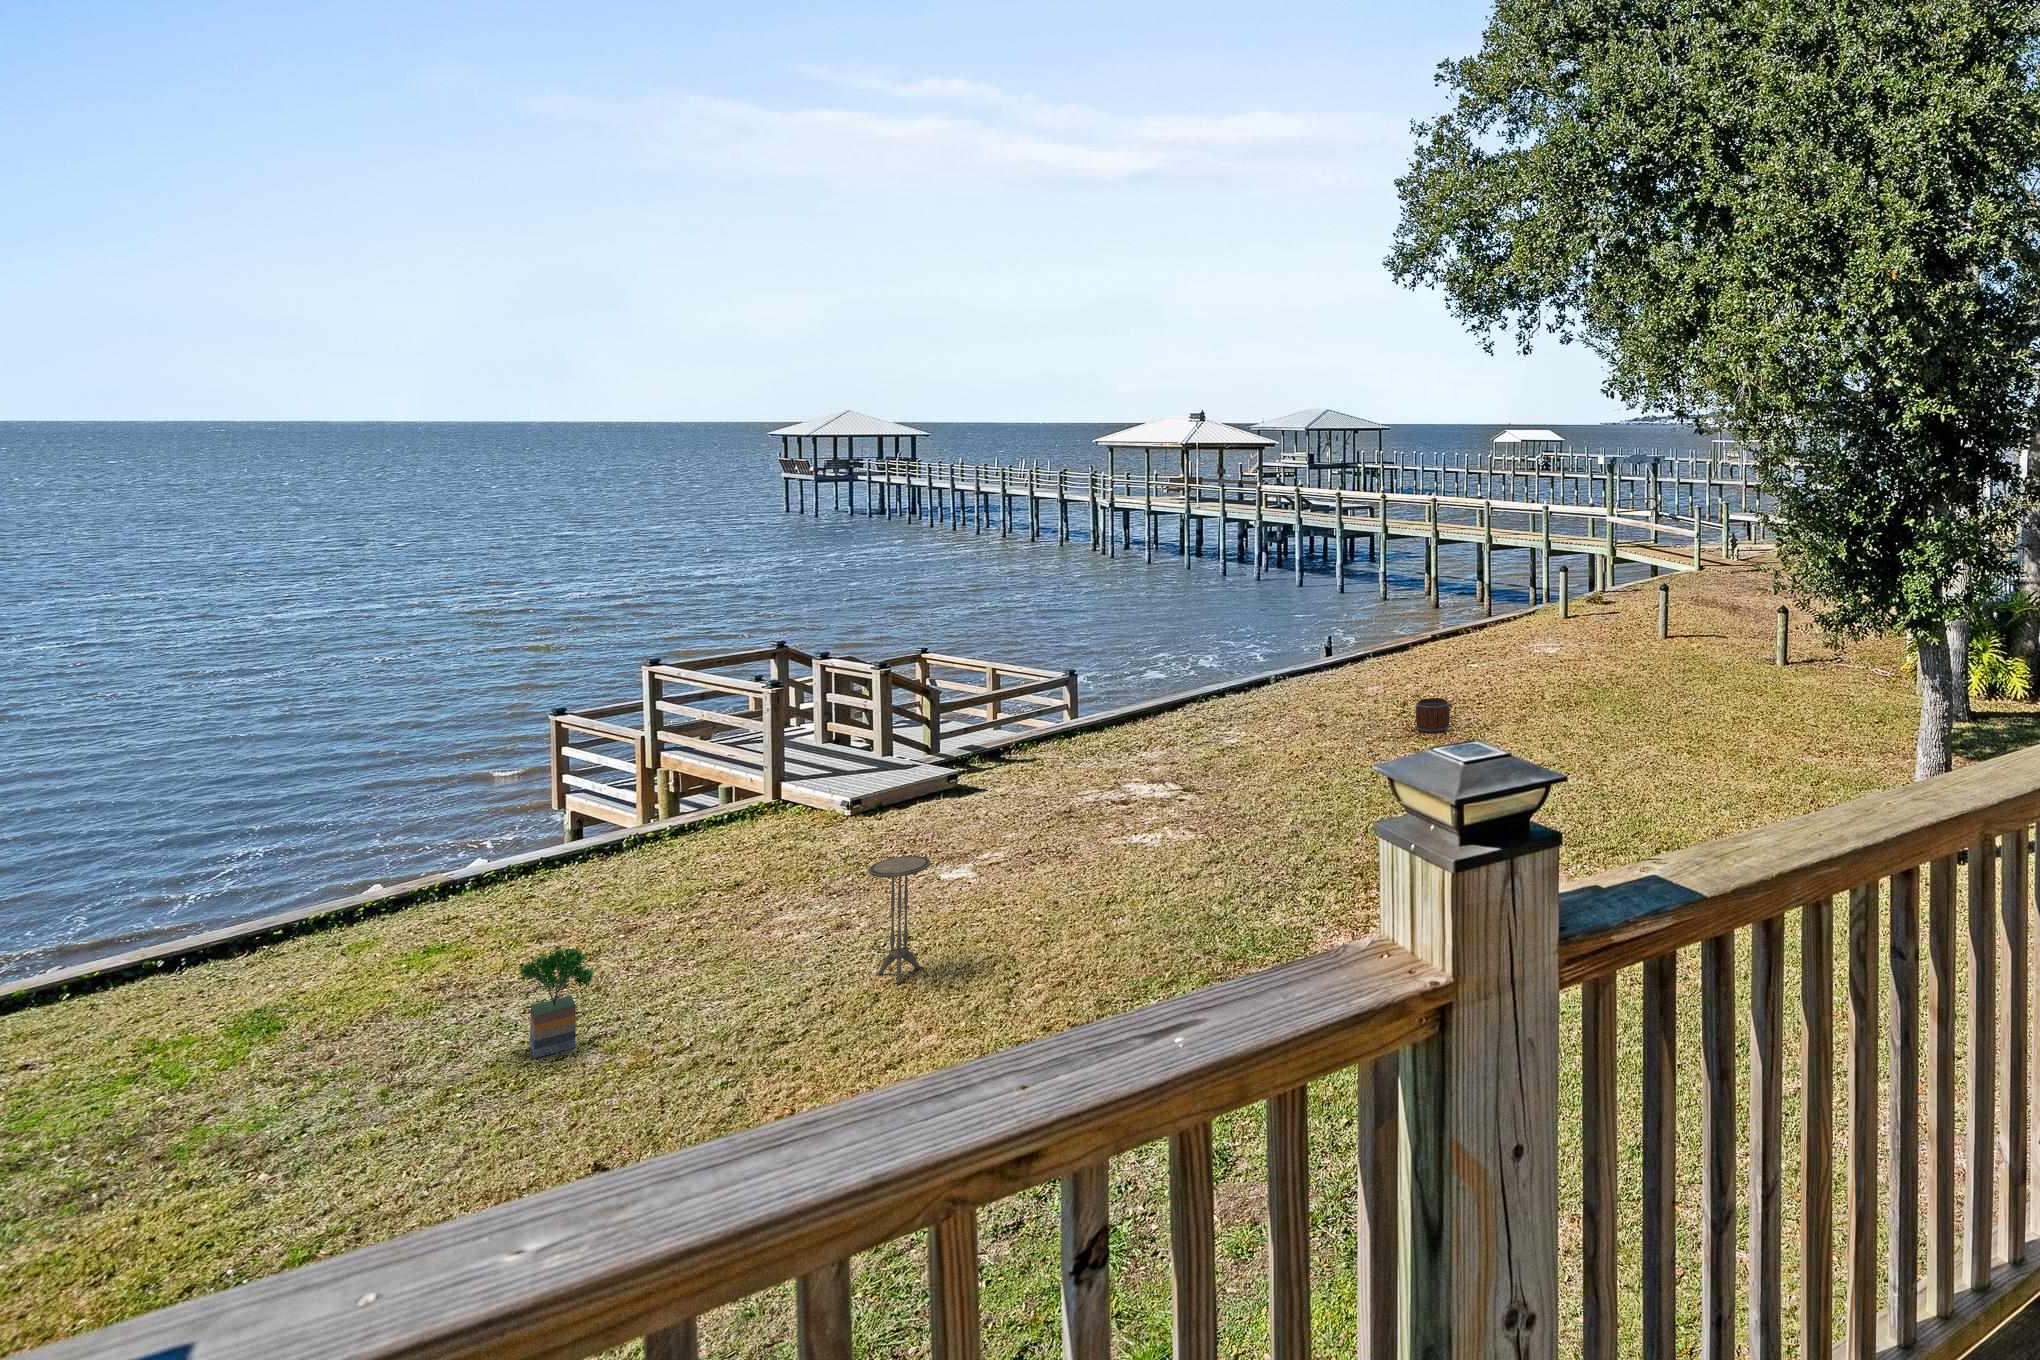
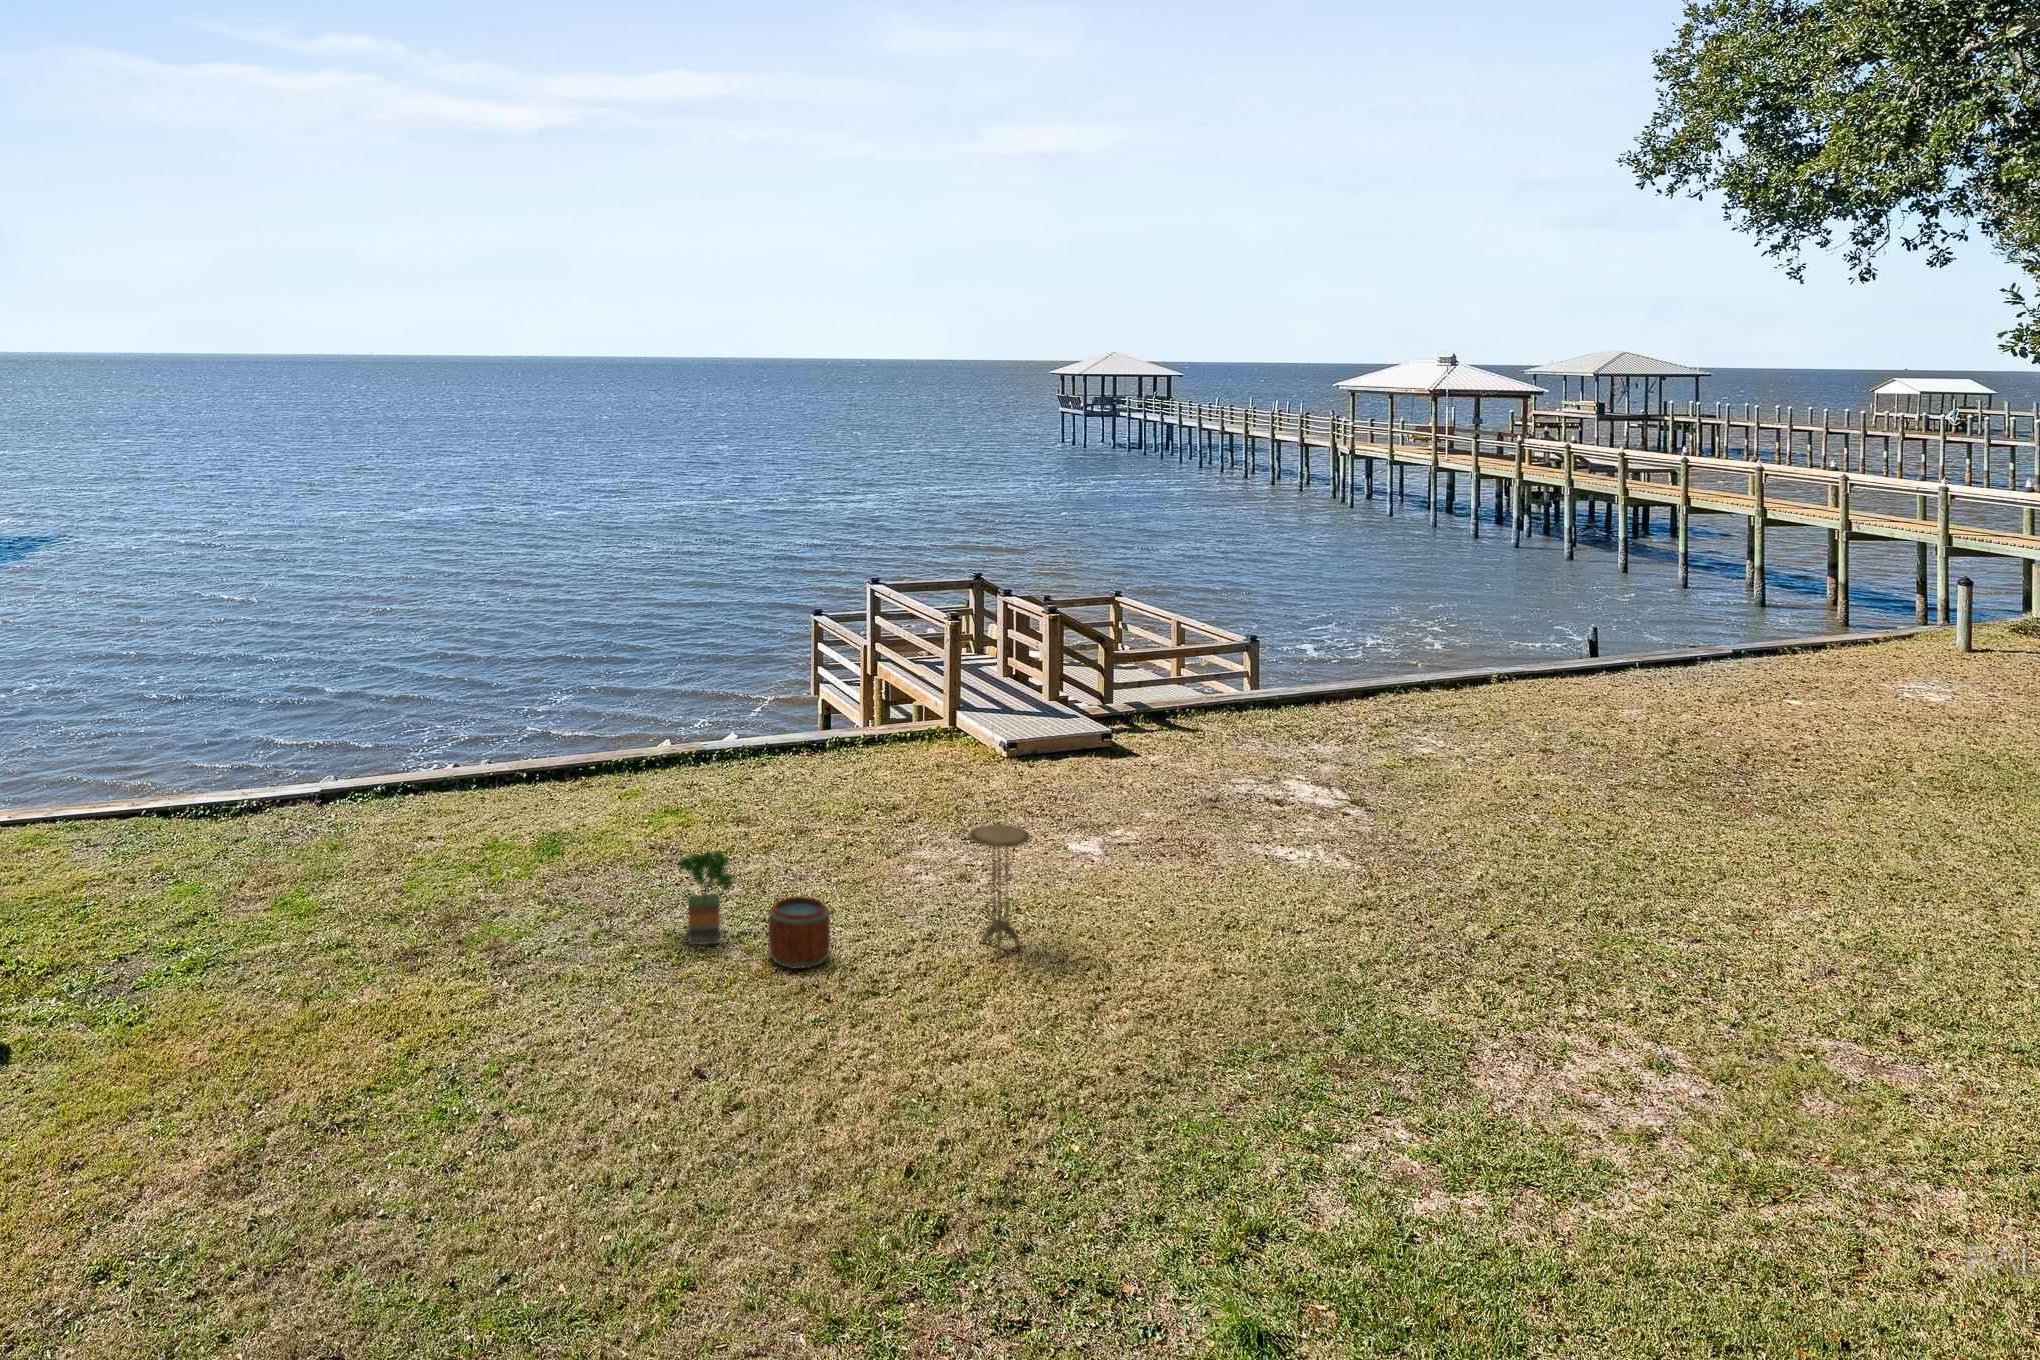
bucket: present [1416,698,1450,733] -> present [768,896,830,969]

